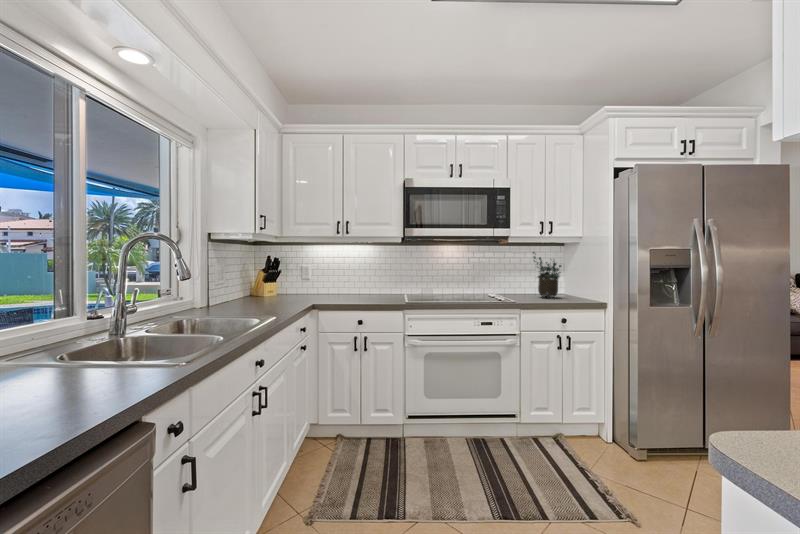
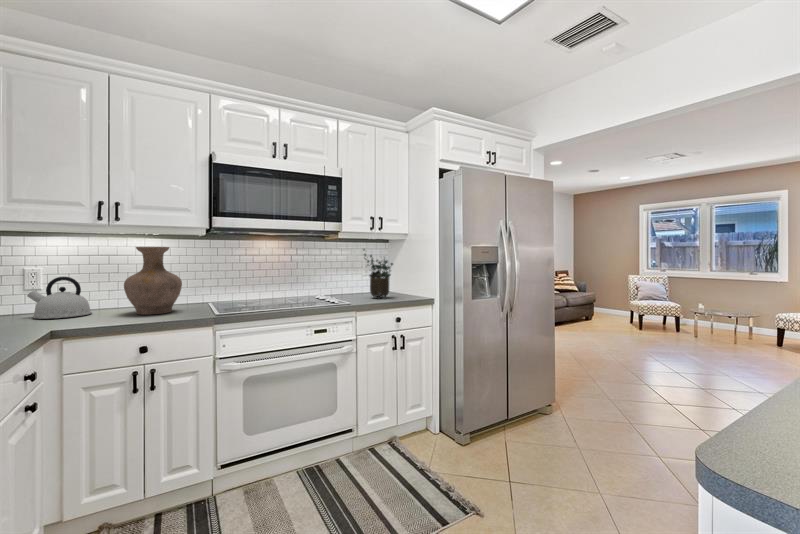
vase: none [352,252,387,299] -> present [124,247,182,315]
kettle: none [304,272,336,298] -> present [27,277,92,319]

